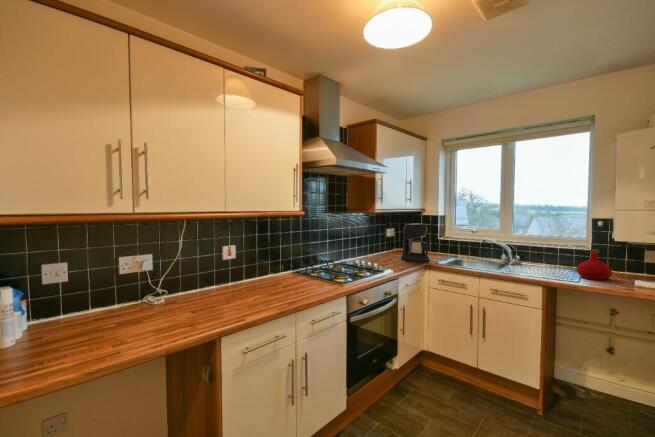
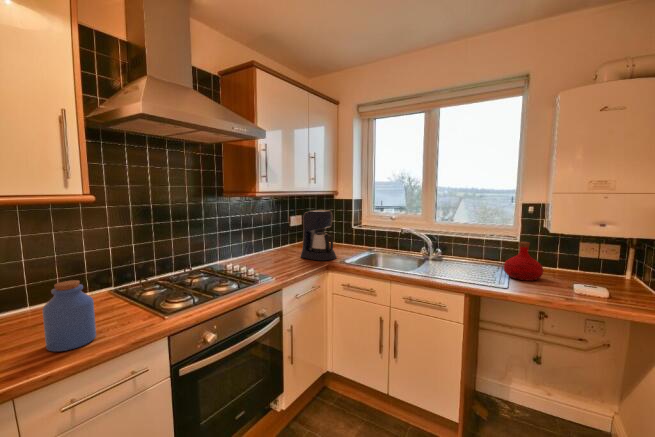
jar: none [292,258,313,295] -> present [42,280,96,352]

